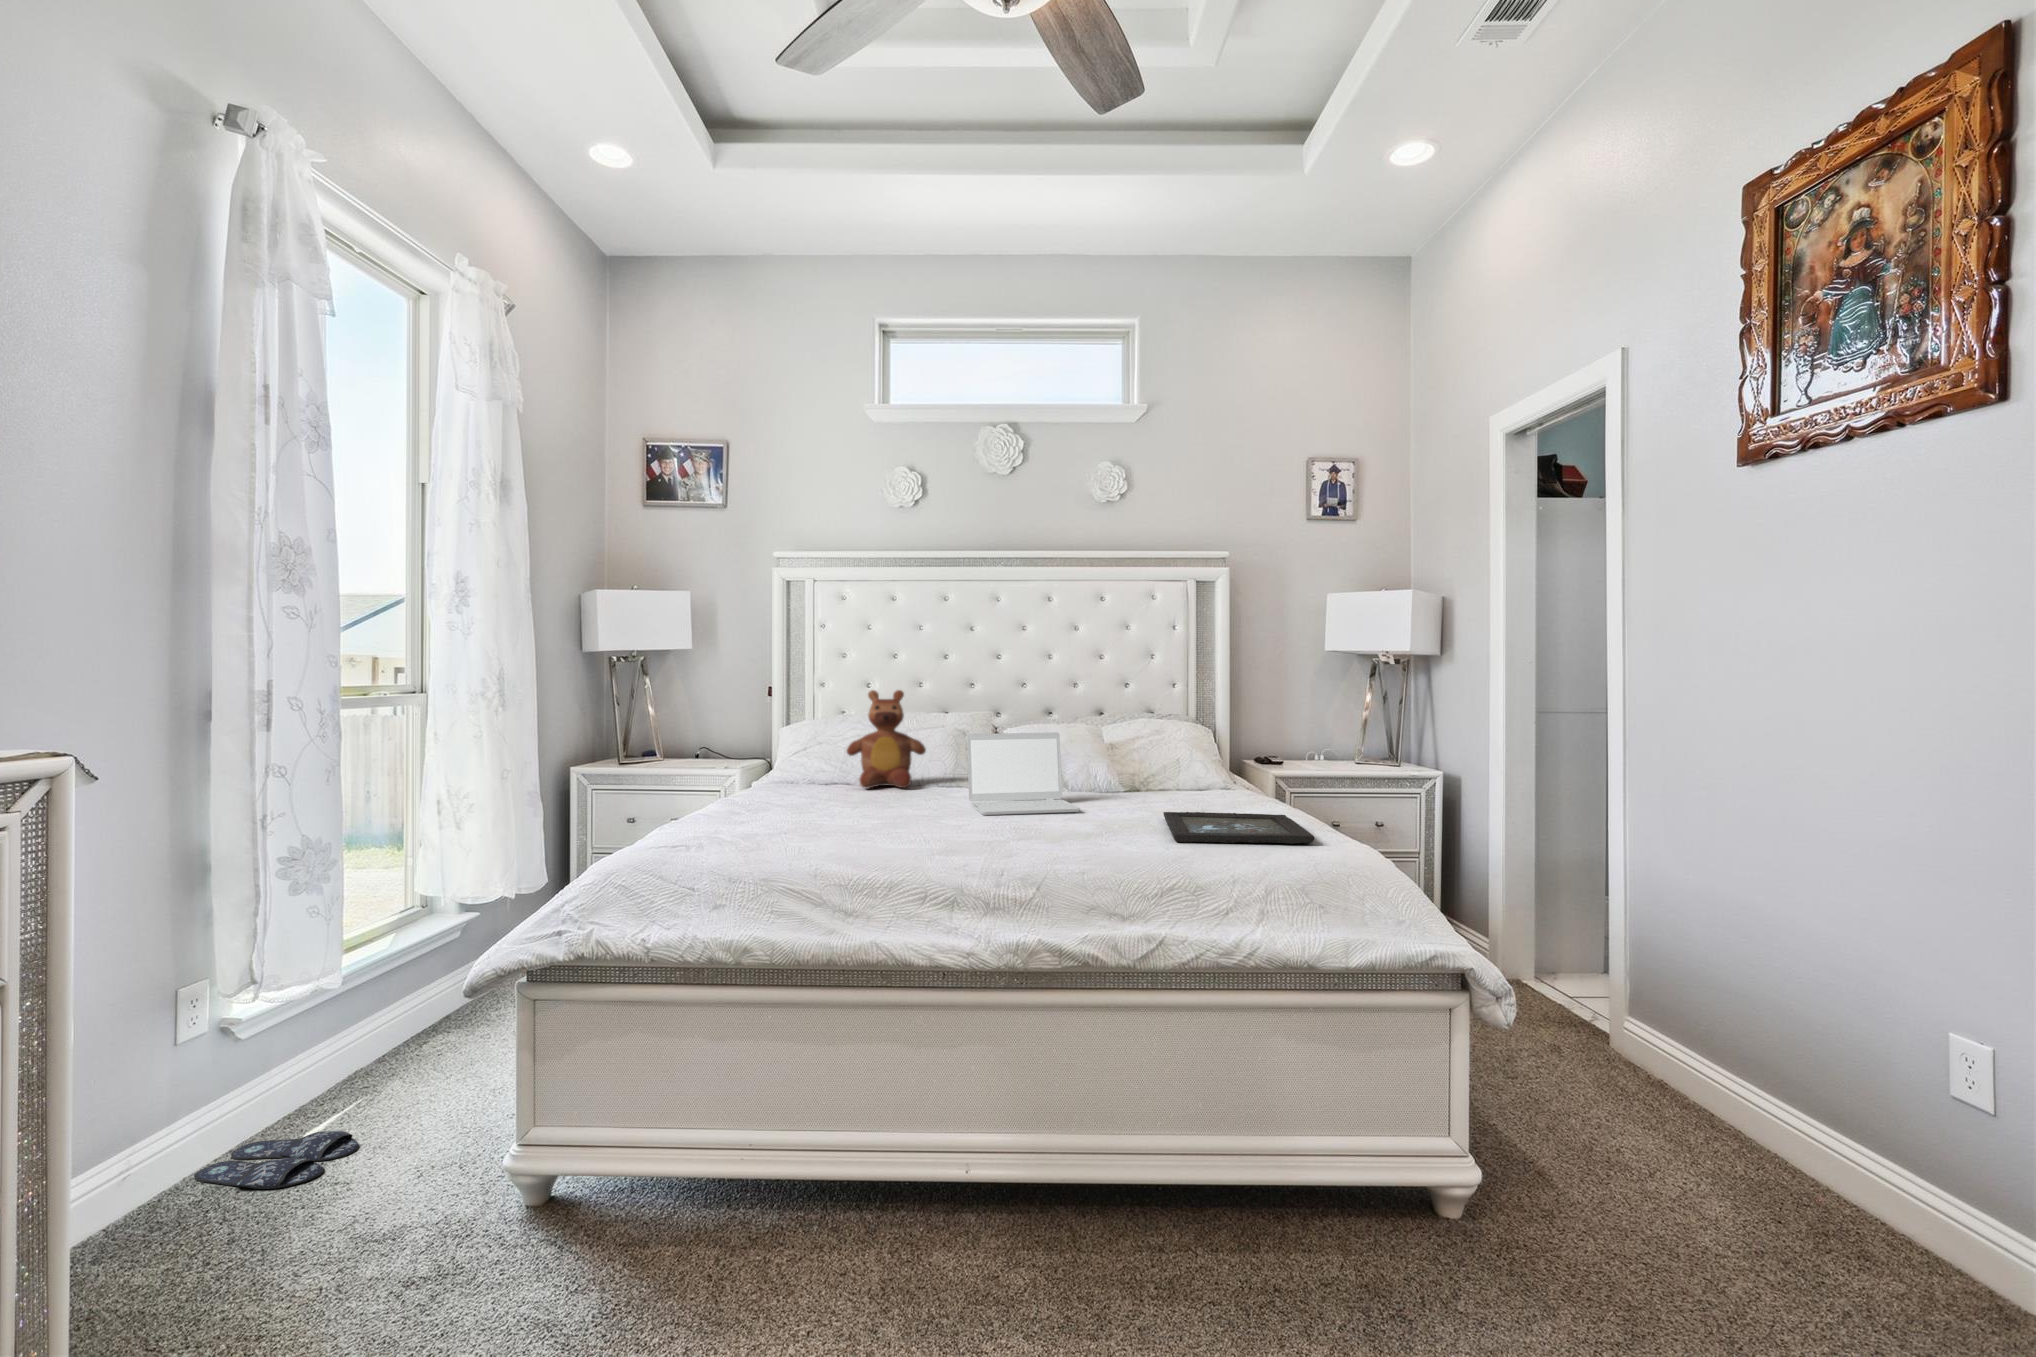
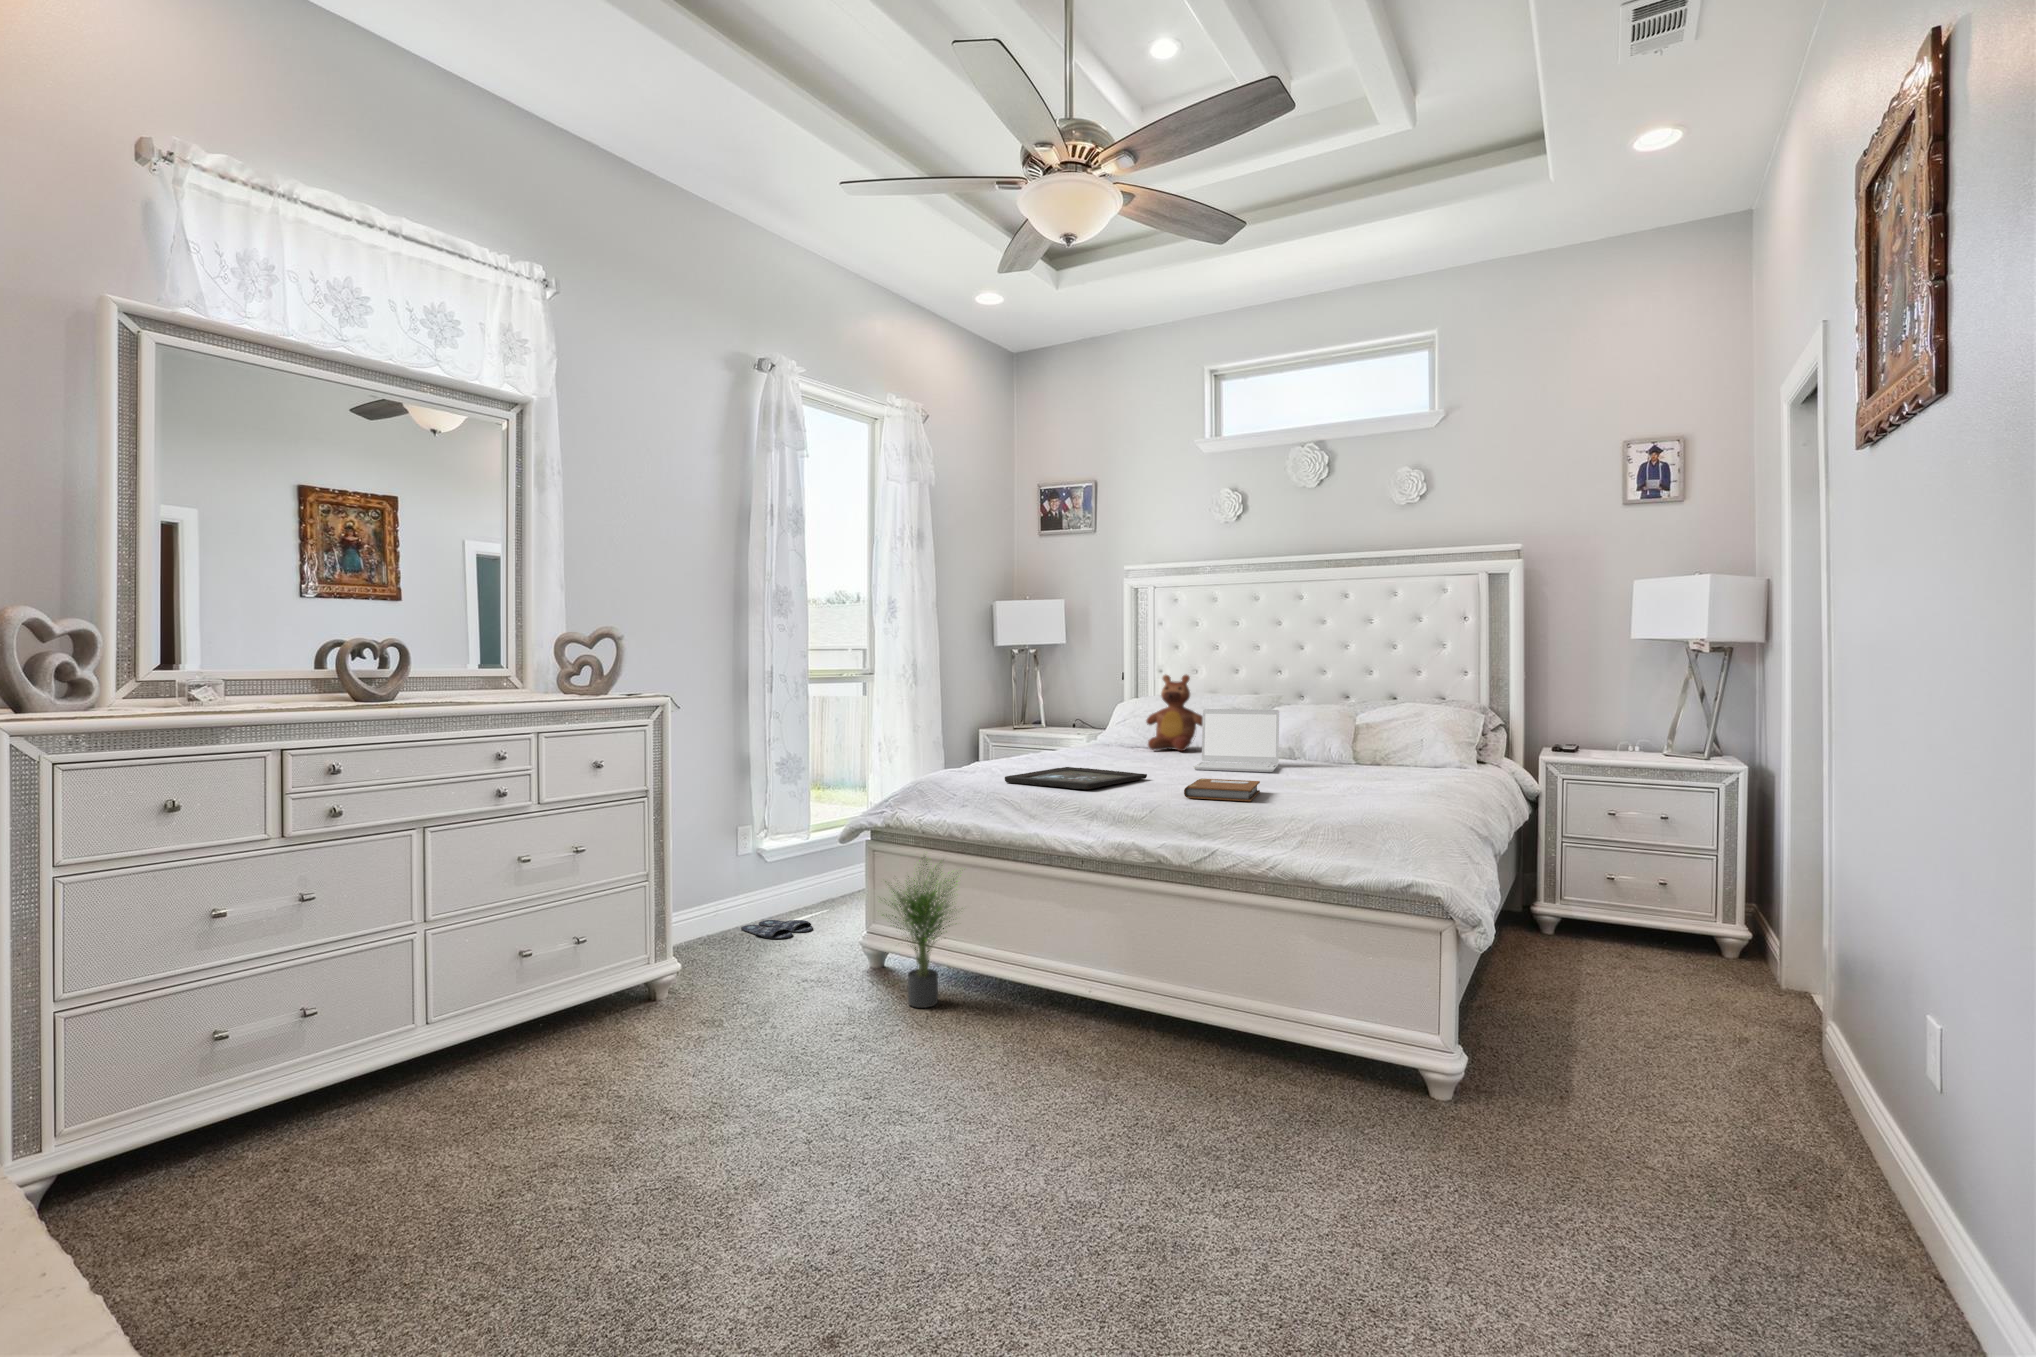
tray: present [1164,812,1315,844] -> present [1005,767,1147,789]
notebook: none [1064,831,1178,866] -> present [1184,779,1260,801]
potted plant: none [571,996,762,1281] -> present [885,857,958,1008]

